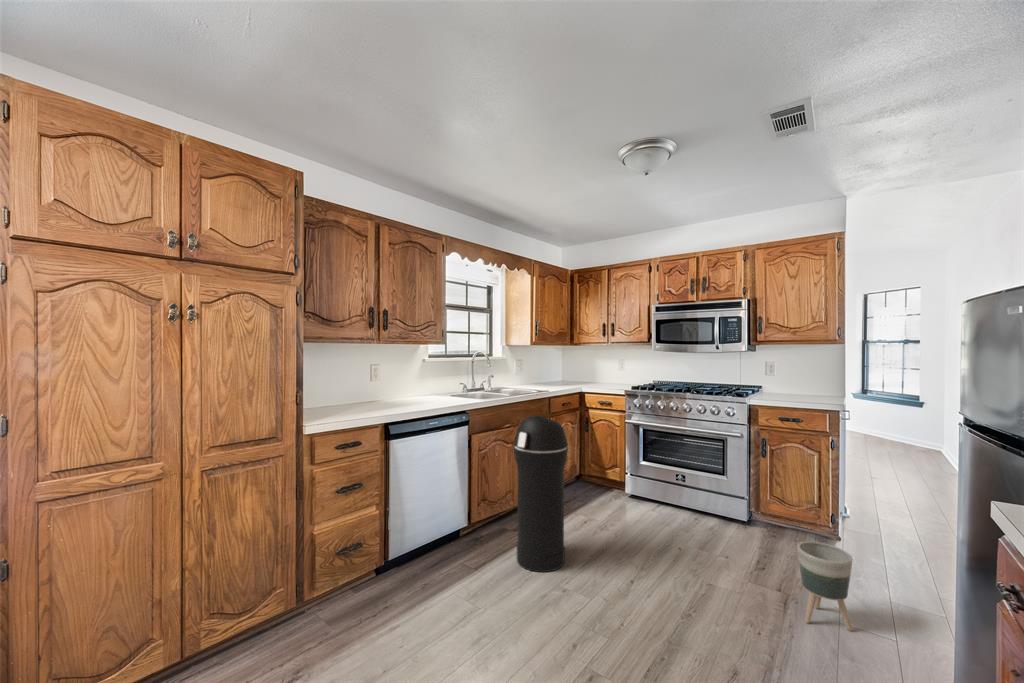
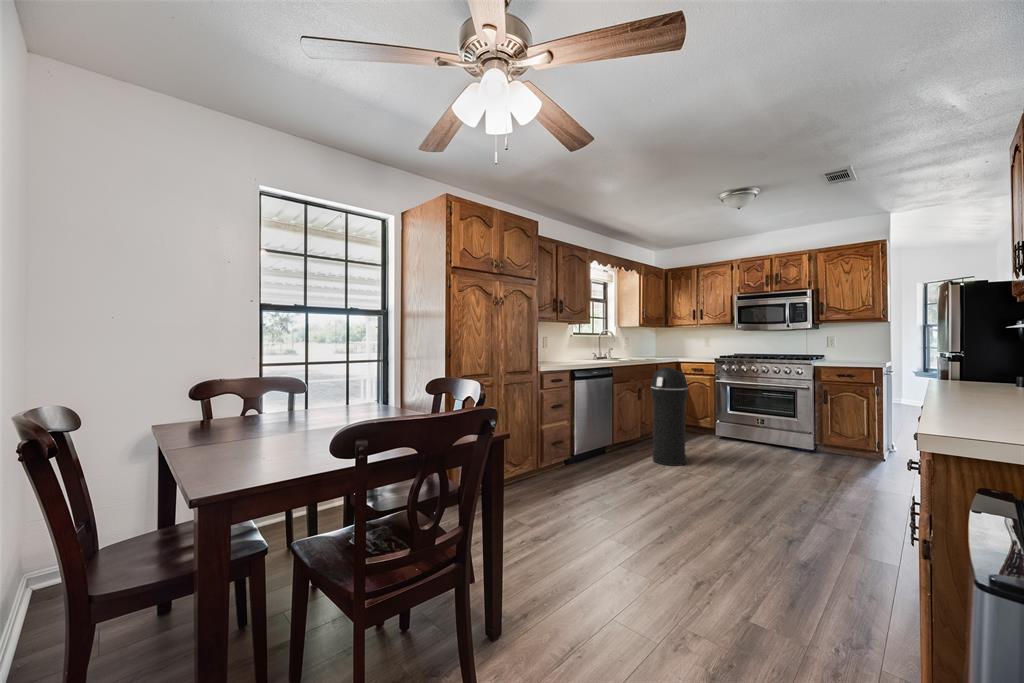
planter: present [797,541,852,631] -> none [847,441,883,490]

